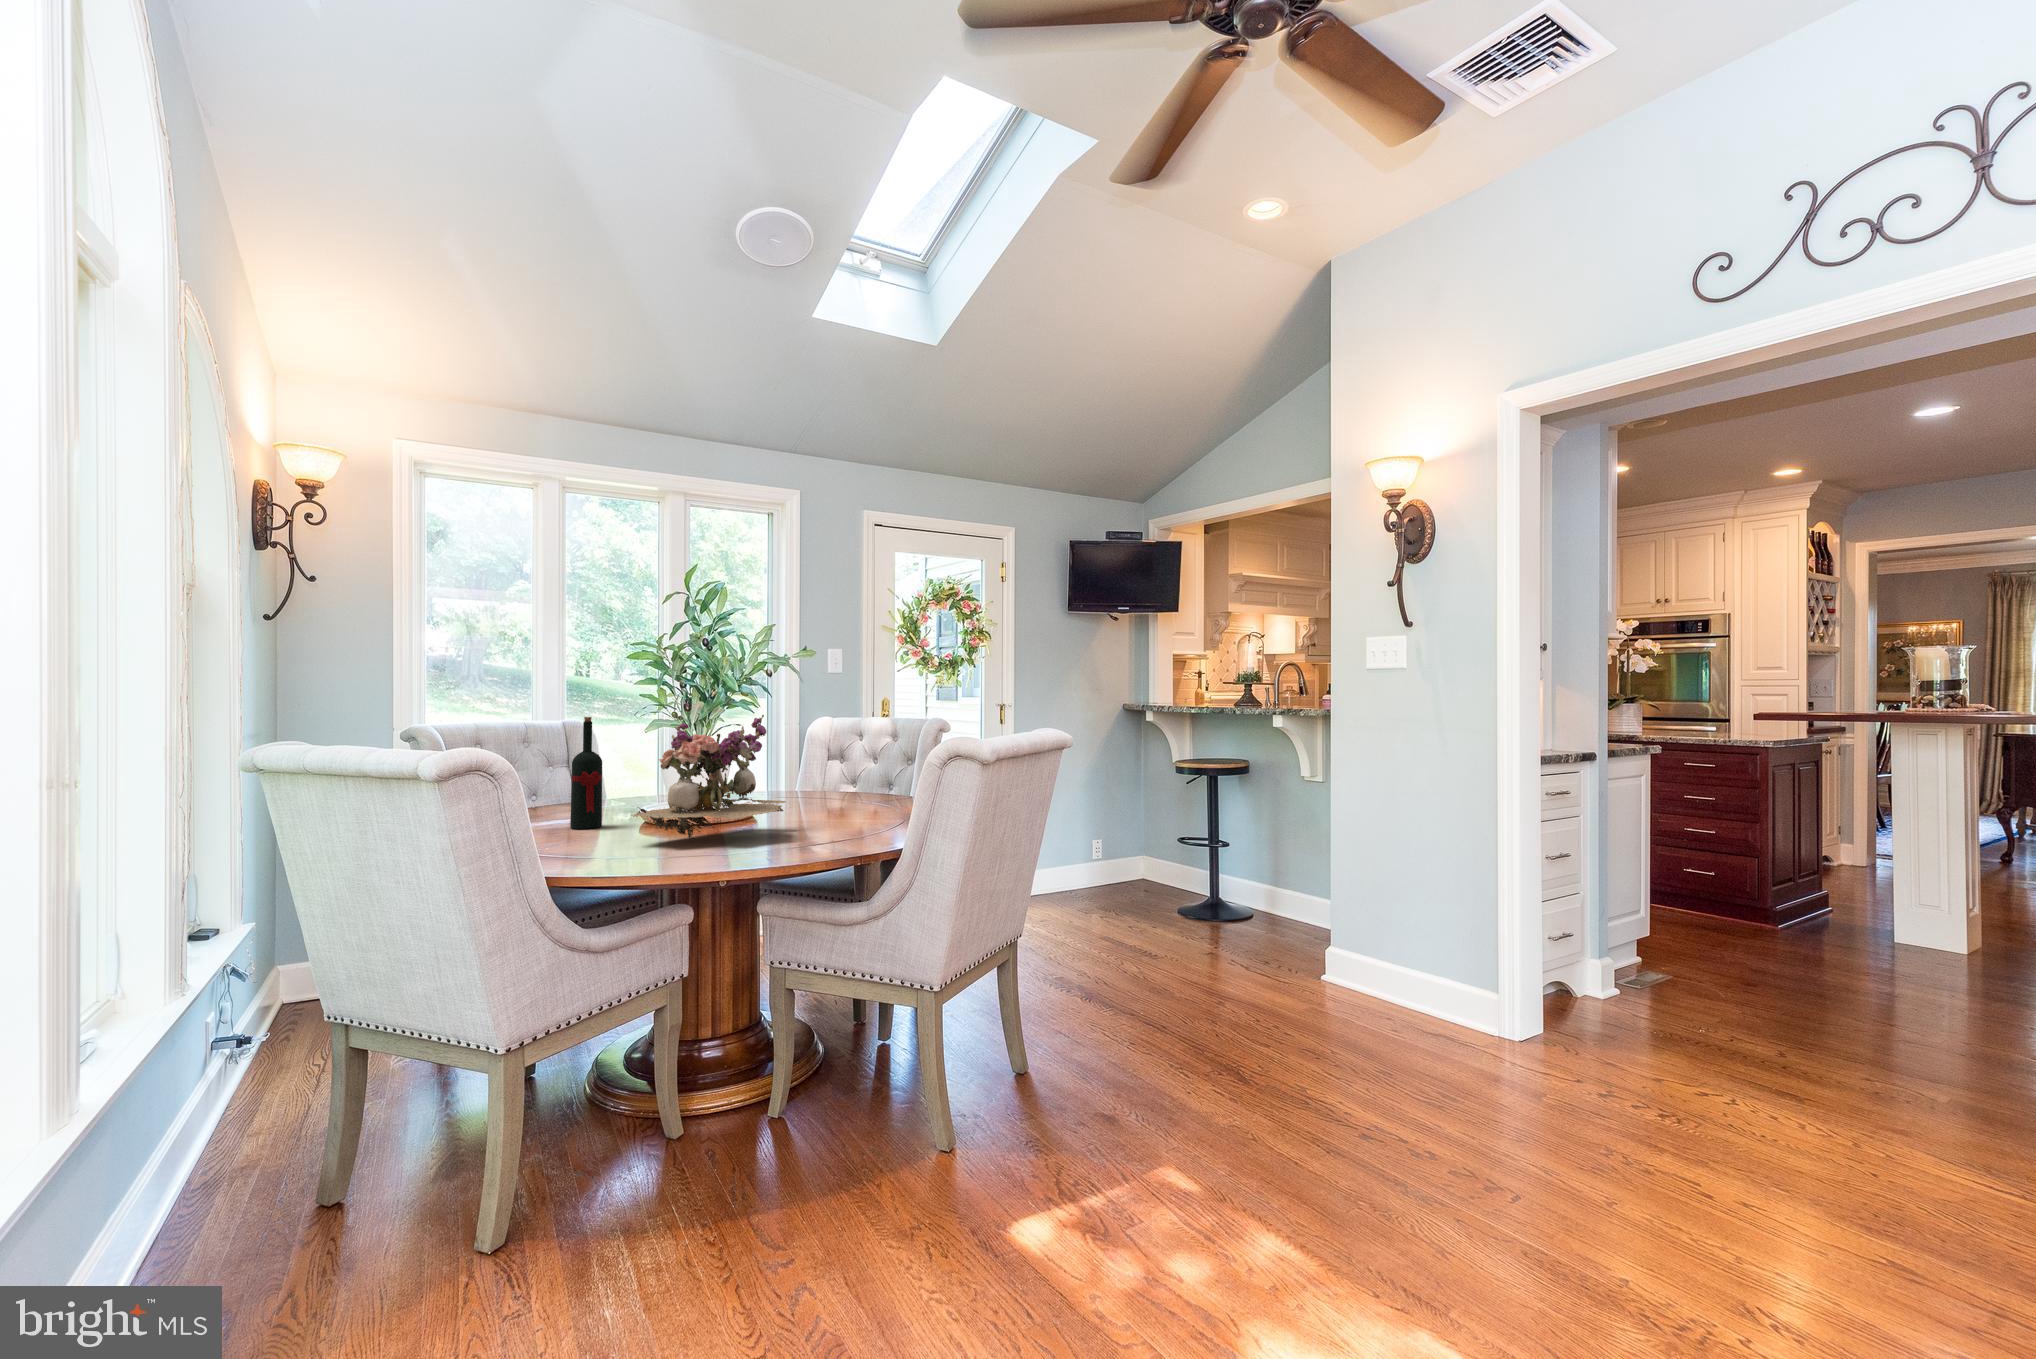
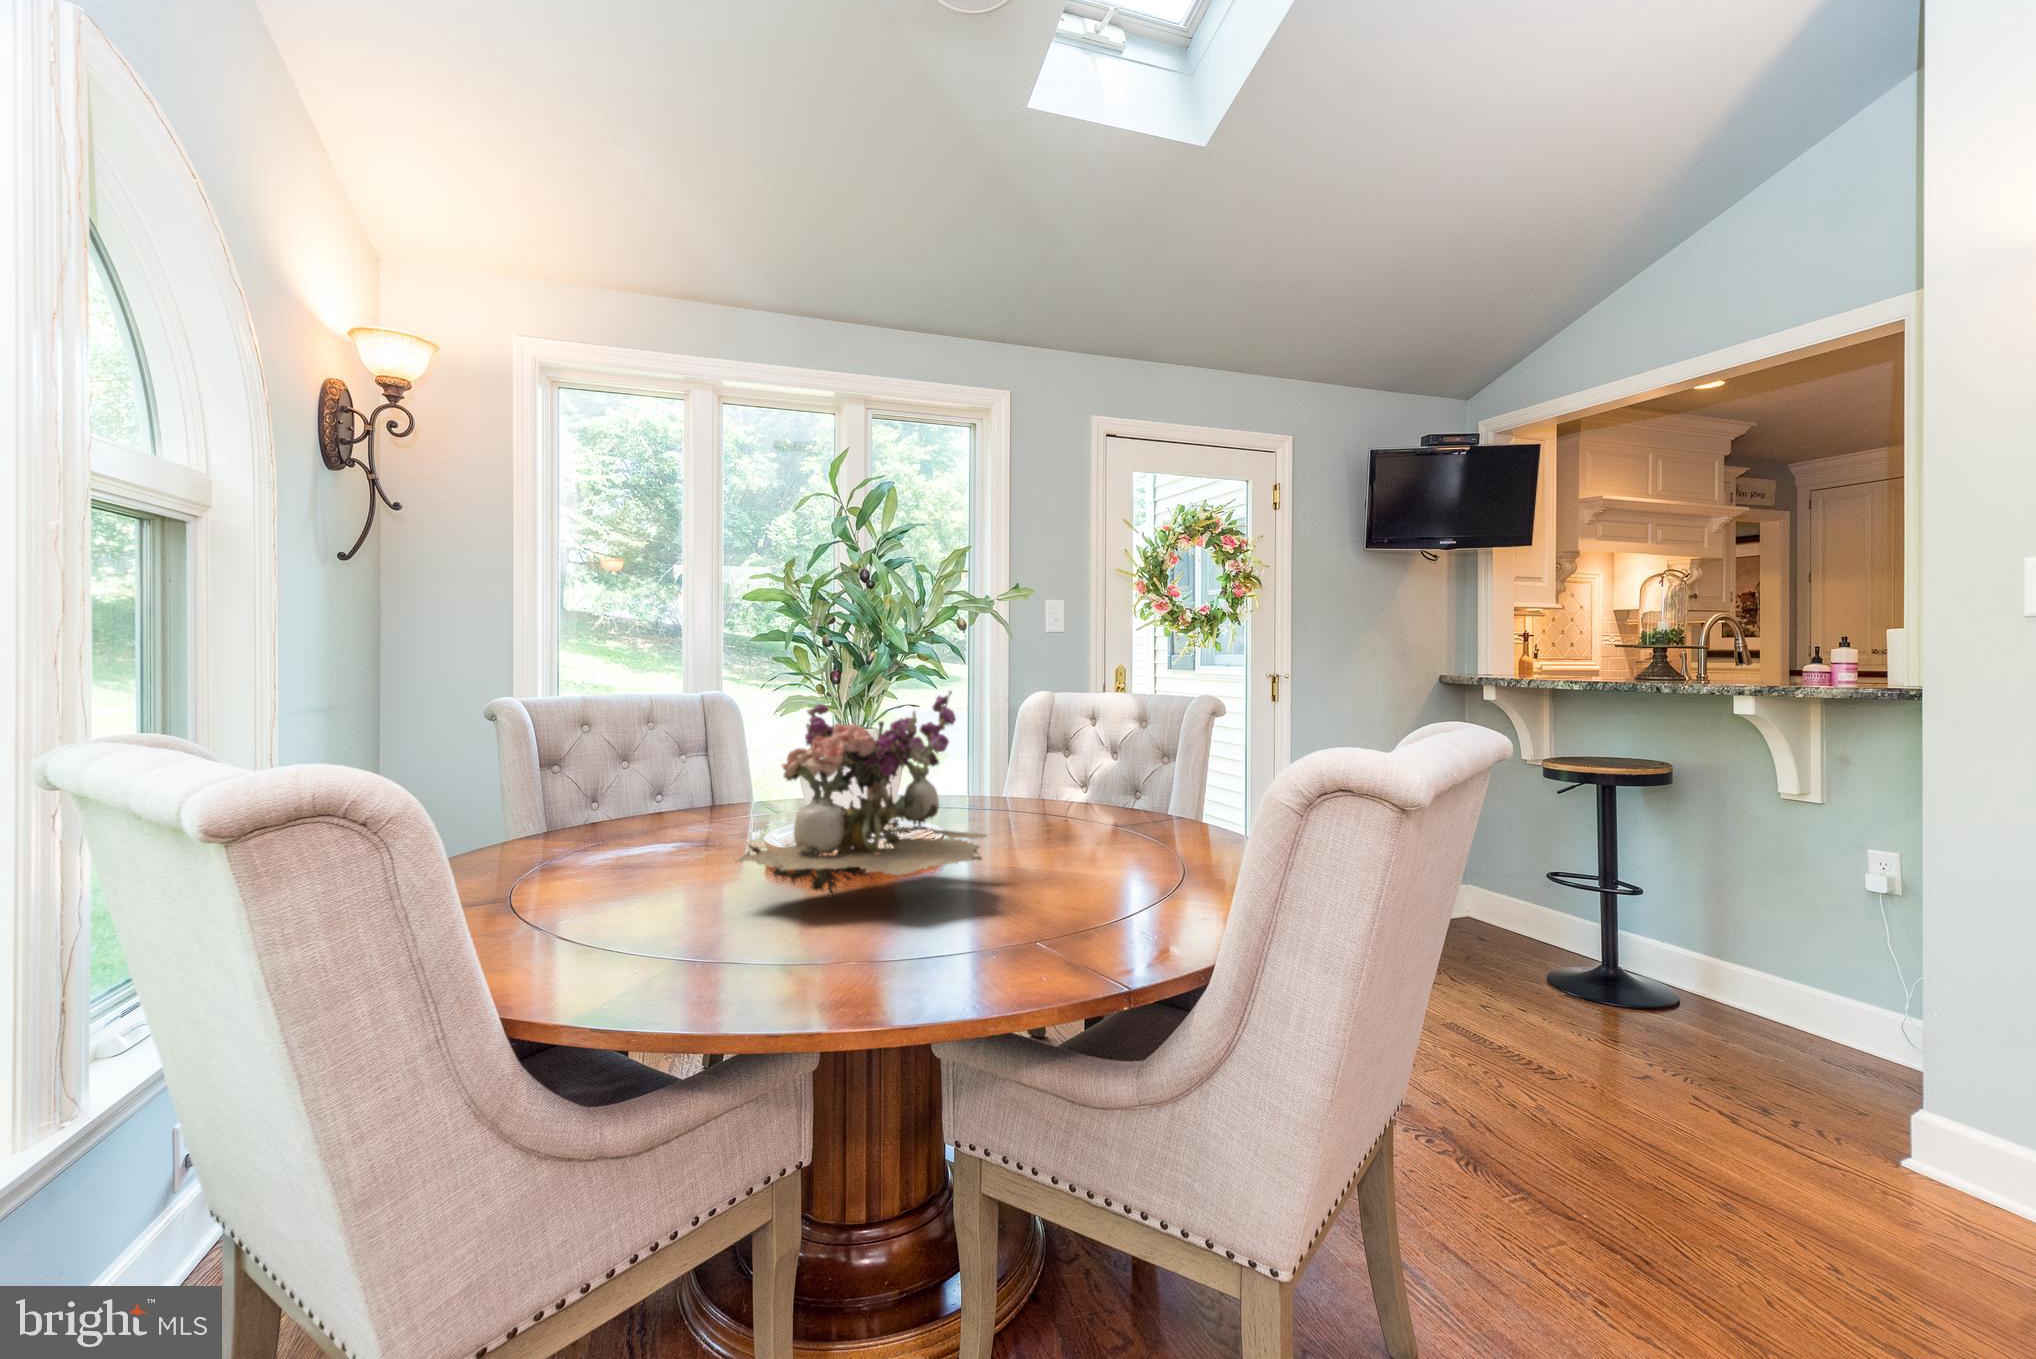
wine bottle: present [570,717,602,829] -> none [669,692,716,864]

